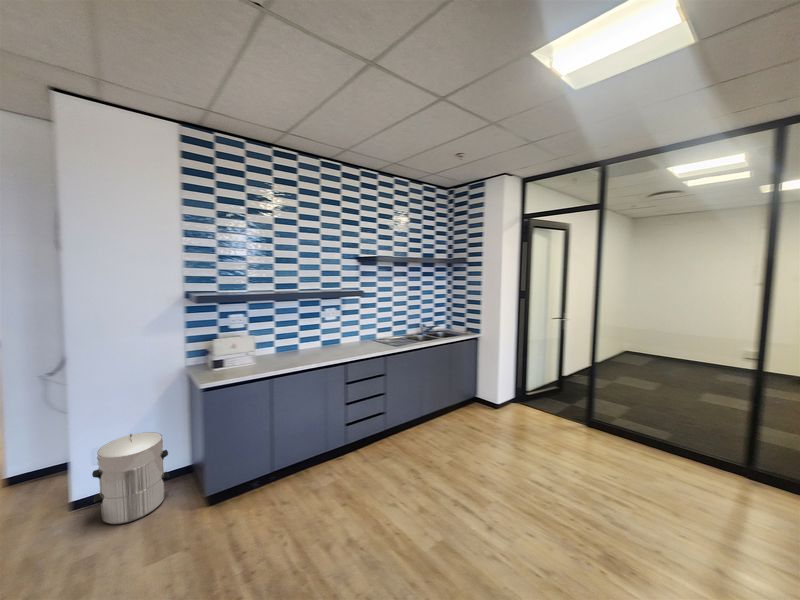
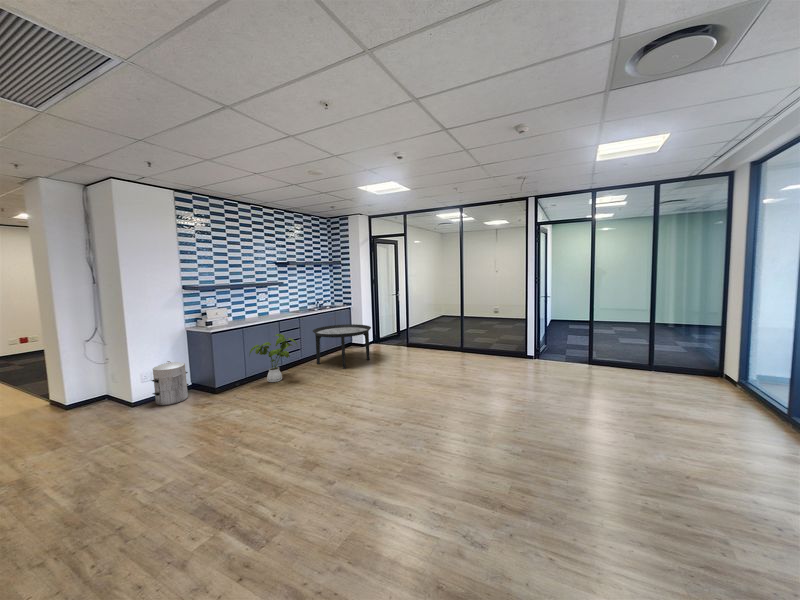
round table: none [406,370,520,477] -> present [313,324,371,369]
house plant: none [277,398,365,492] -> present [249,334,297,382]

